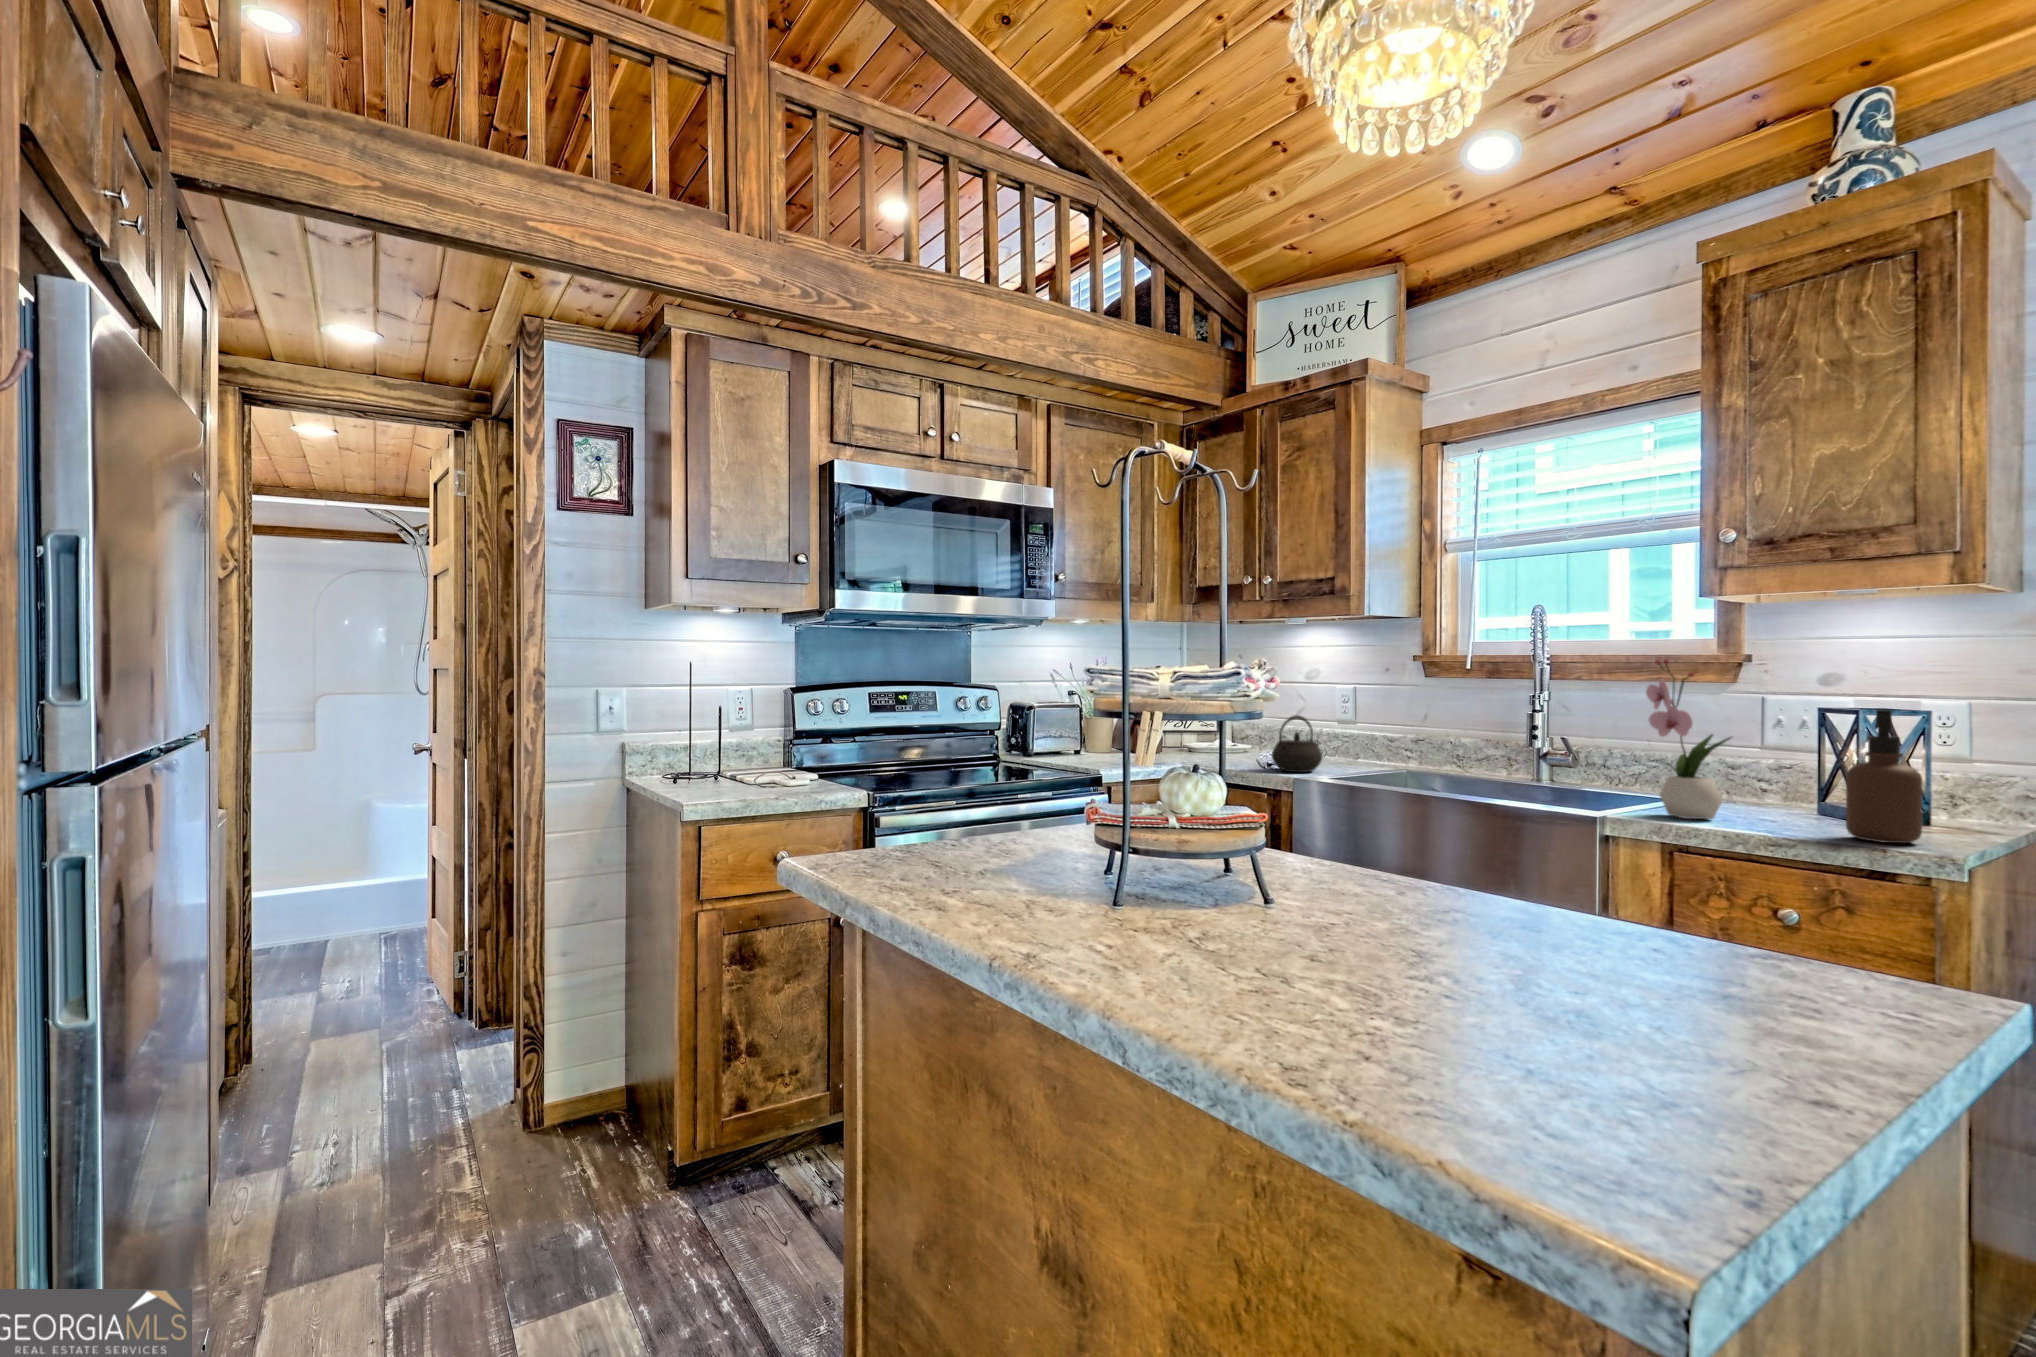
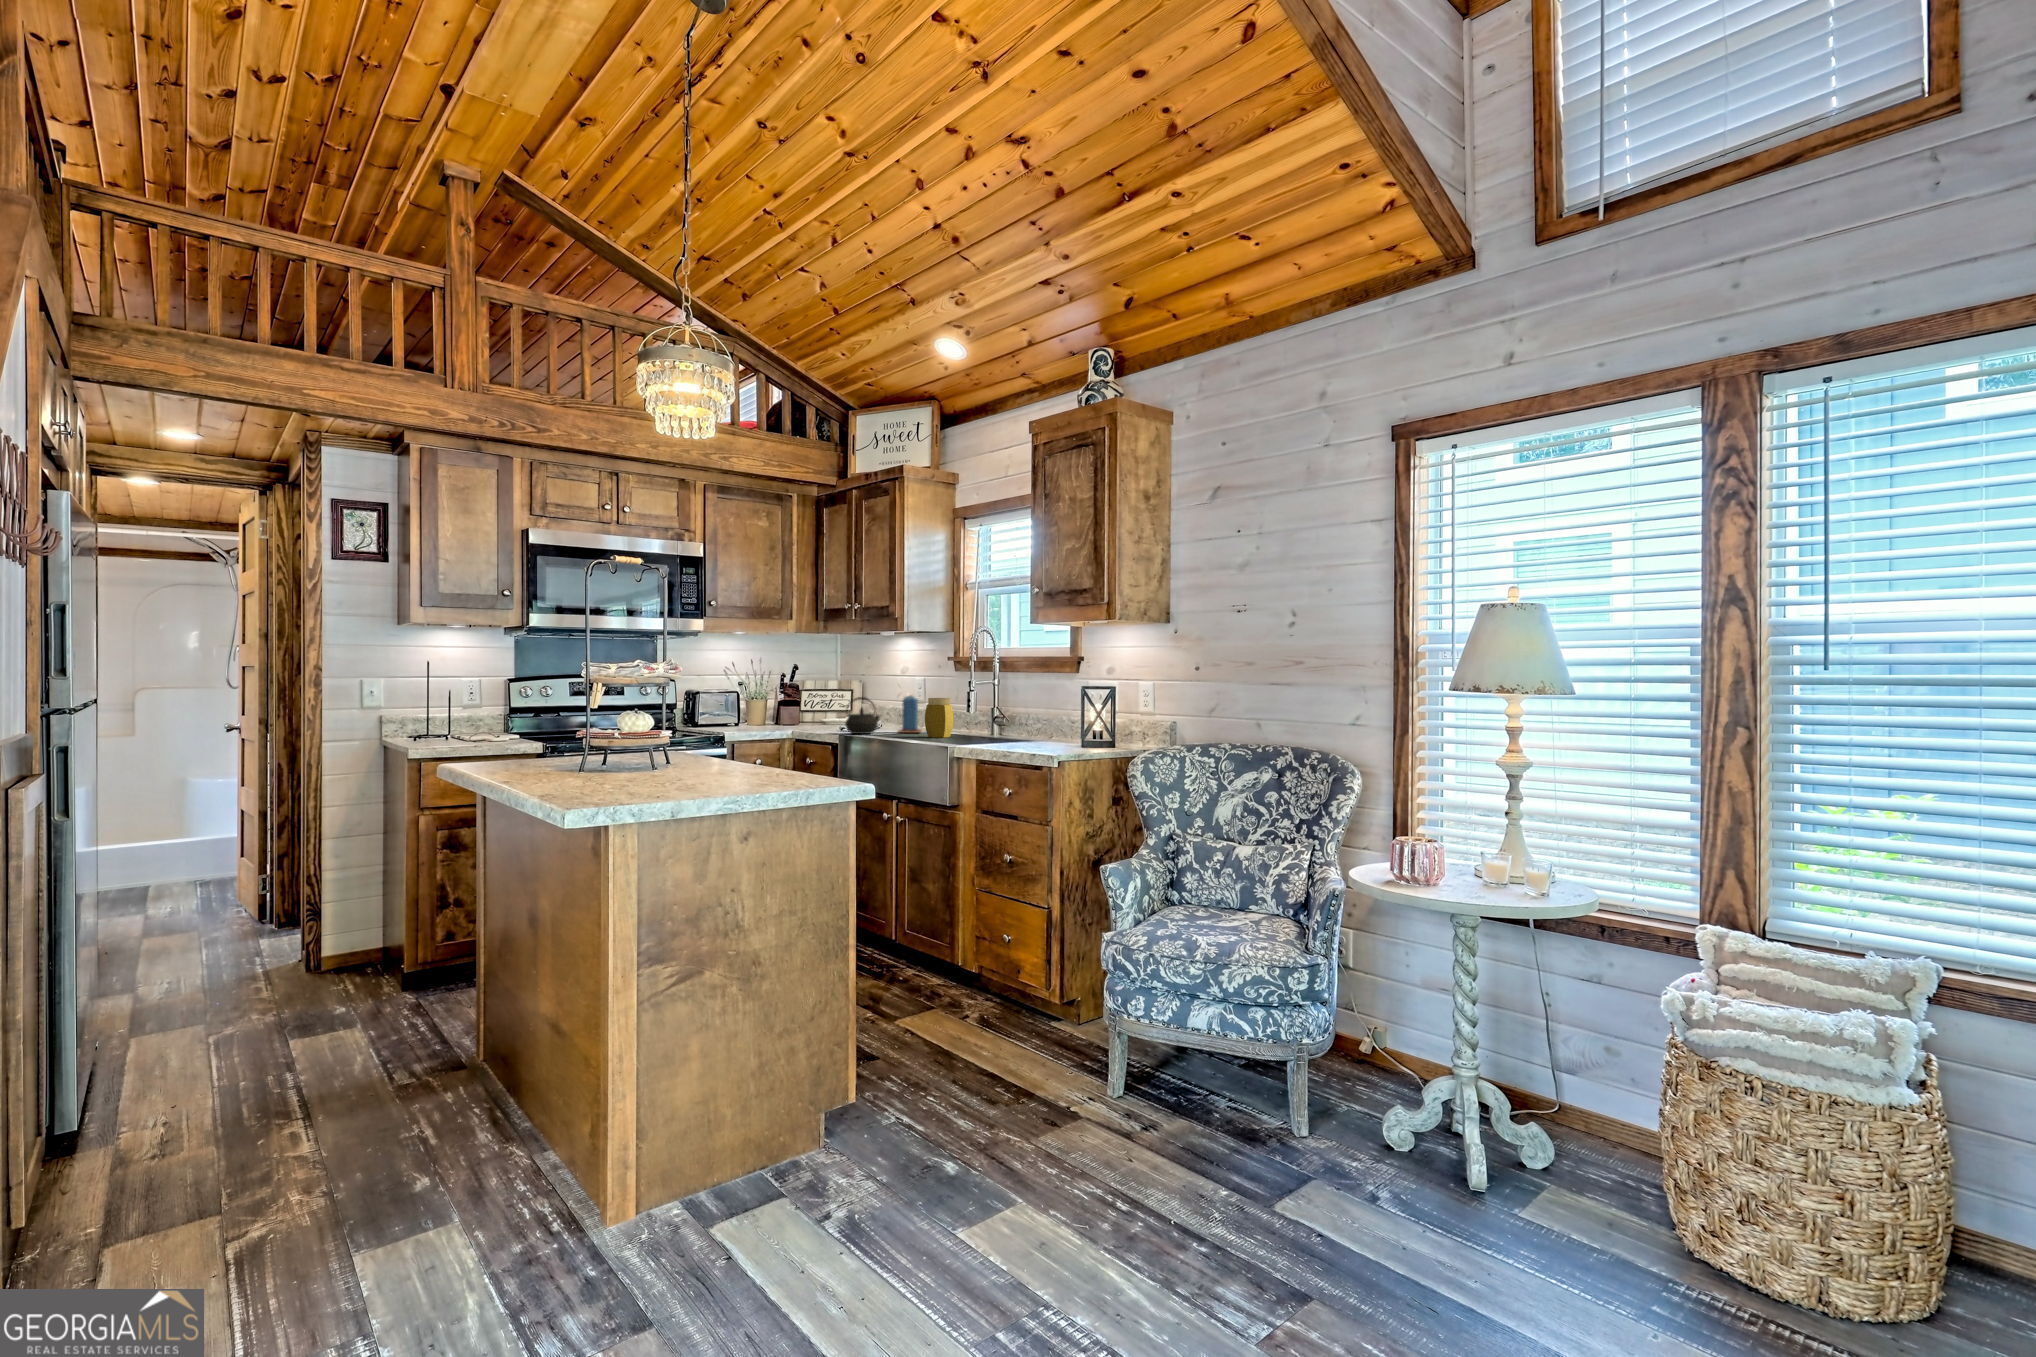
flower arrangement: present [1646,659,1731,819] -> none [980,659,1015,747]
candle: none [1339,708,1381,770] -> present [898,695,921,733]
soap dispenser: present [1846,709,1923,843] -> none [1037,685,1066,753]
jar: none [1428,719,1475,784] -> present [925,698,953,738]

